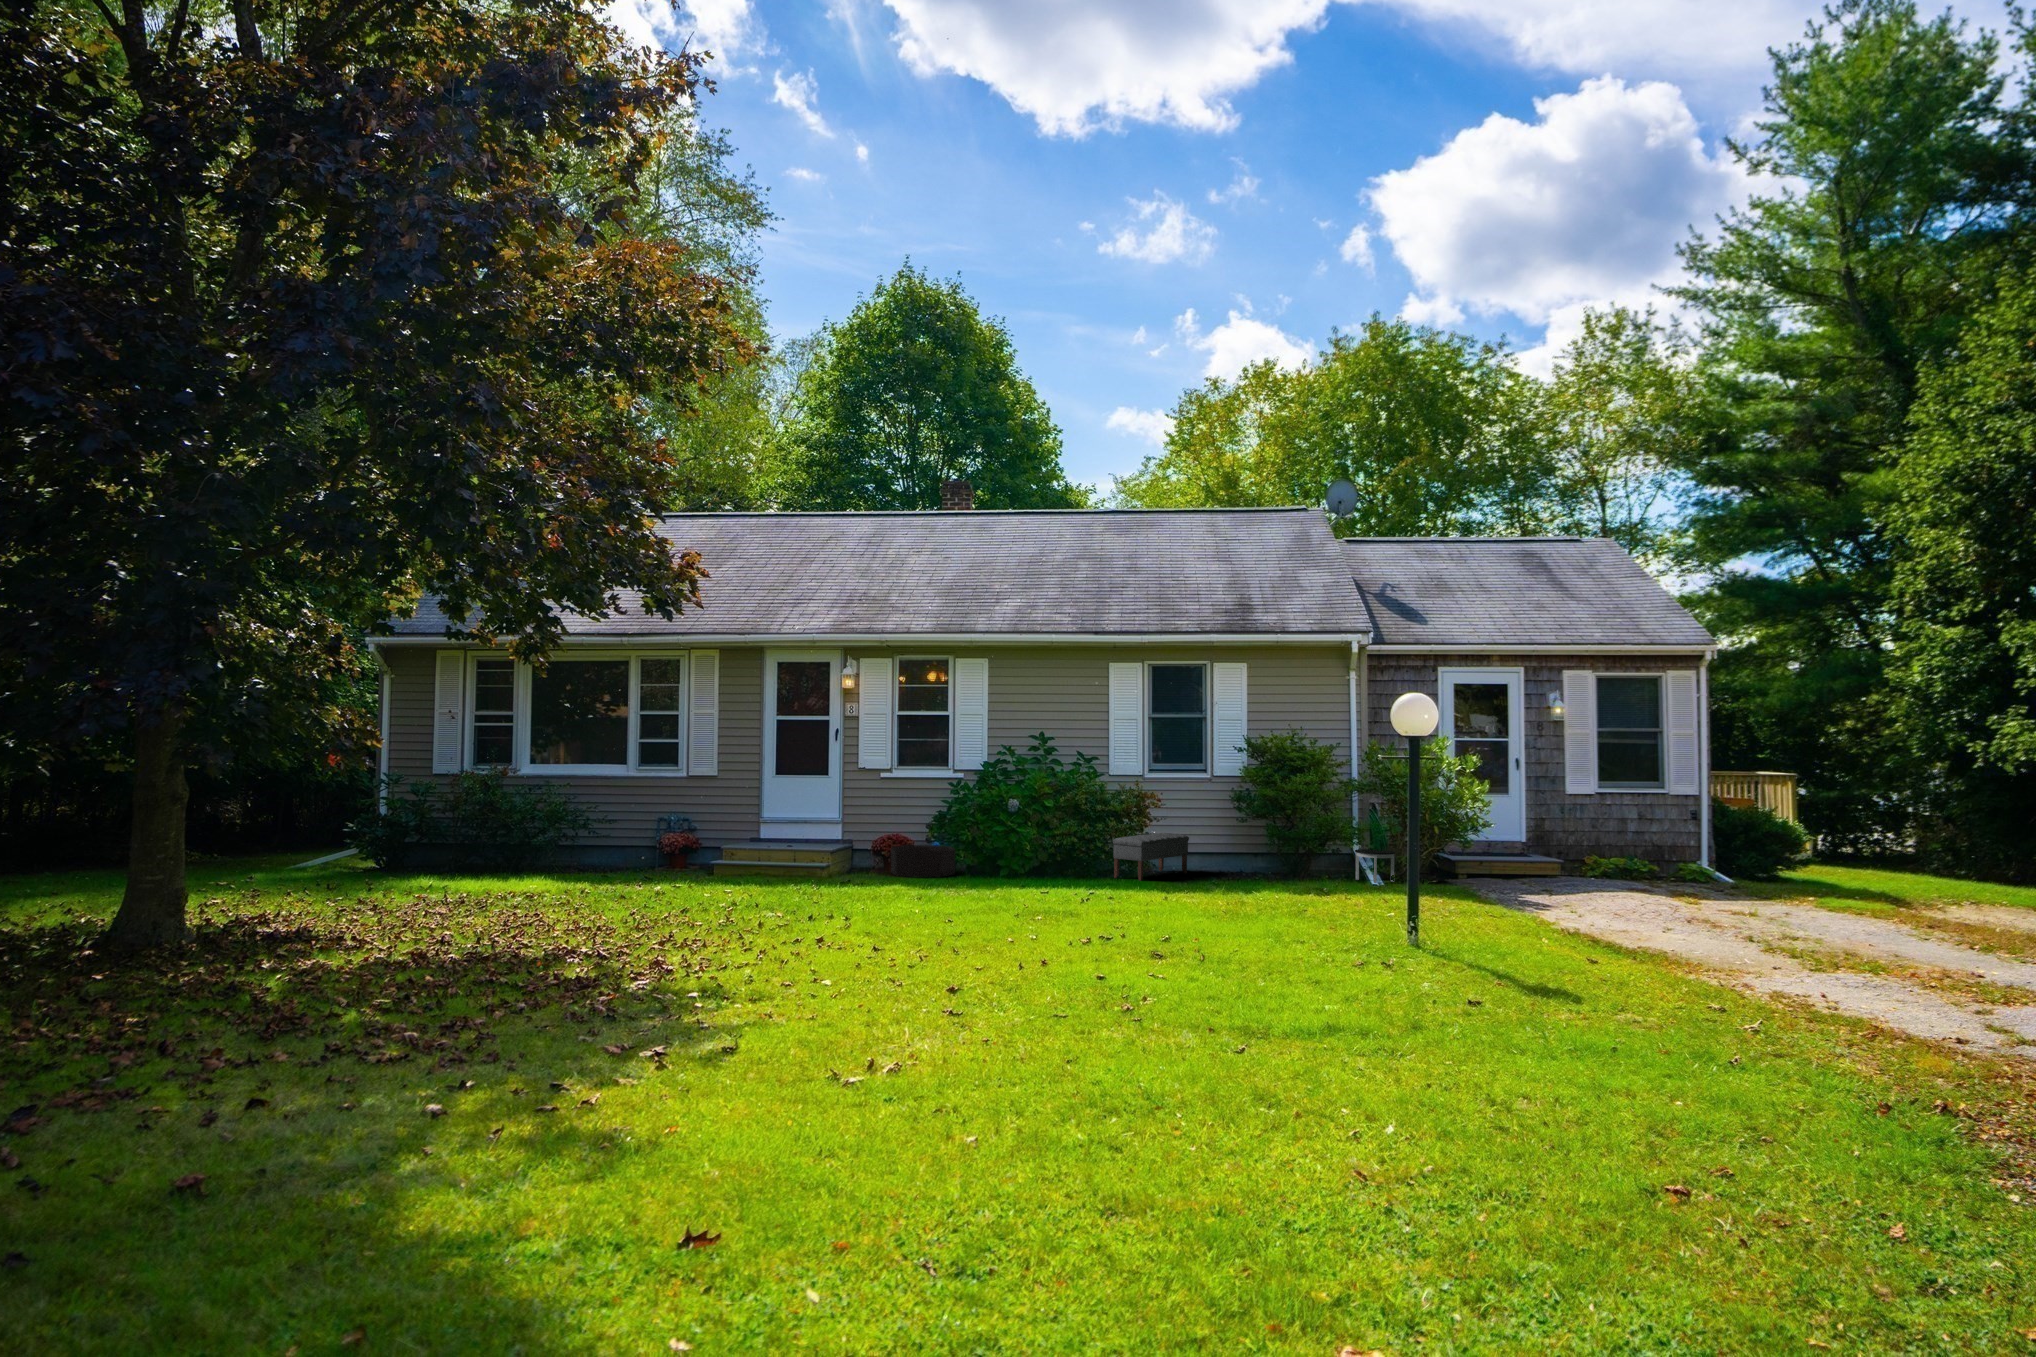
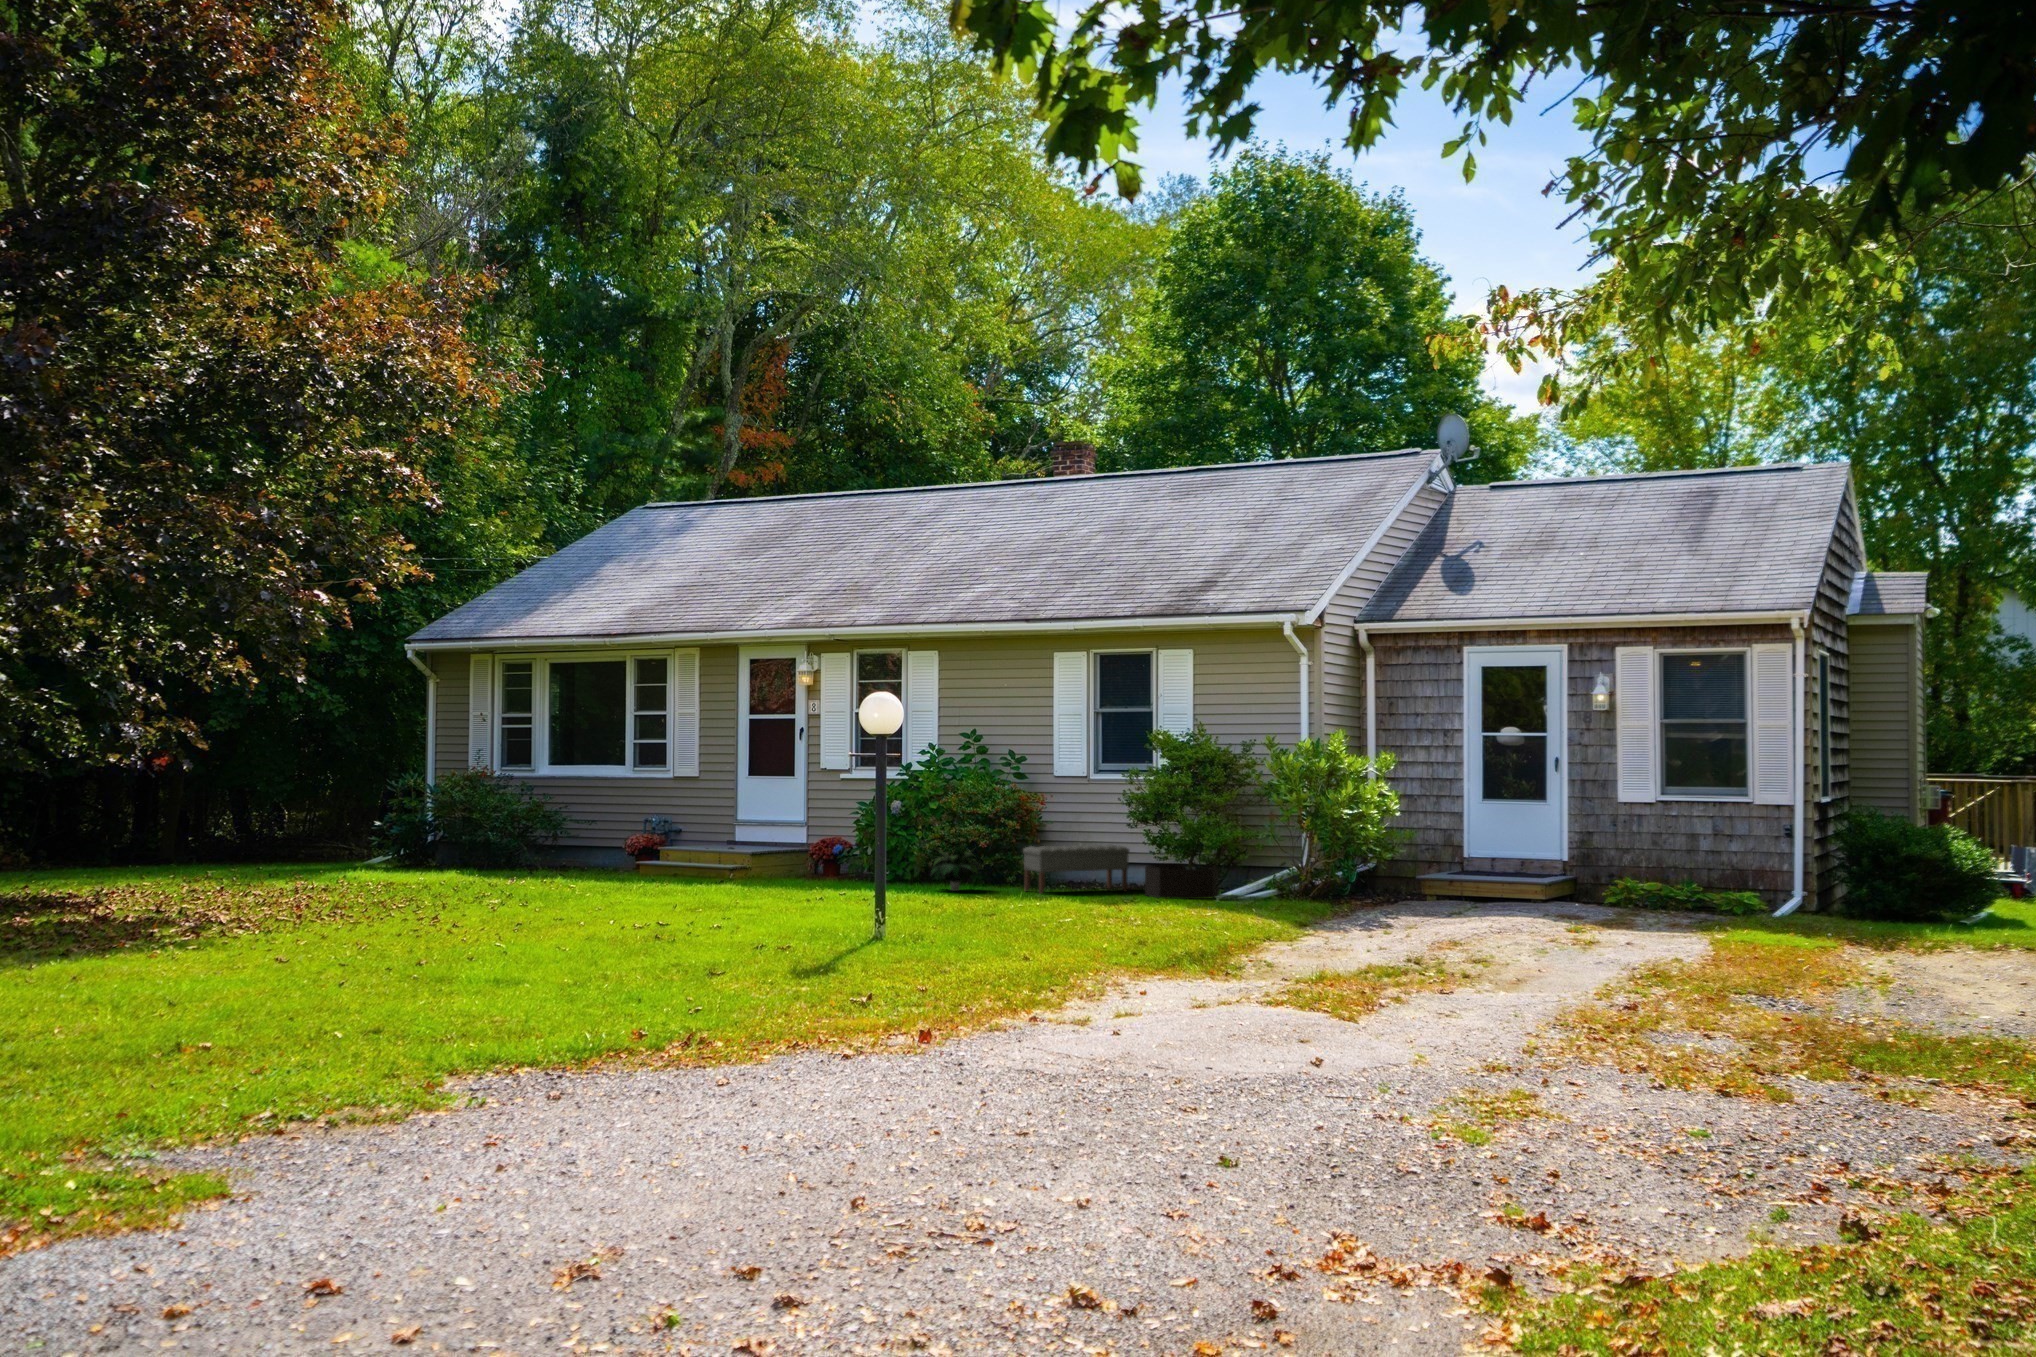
potted plant: none [1034,835,1086,881] -> present [931,844,978,891]
basket: present [891,845,956,878] -> present [1145,863,1219,899]
round table: present [1355,849,1395,883] -> none [1293,867,1339,905]

